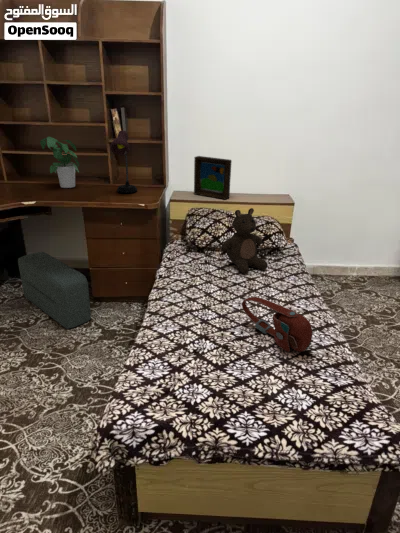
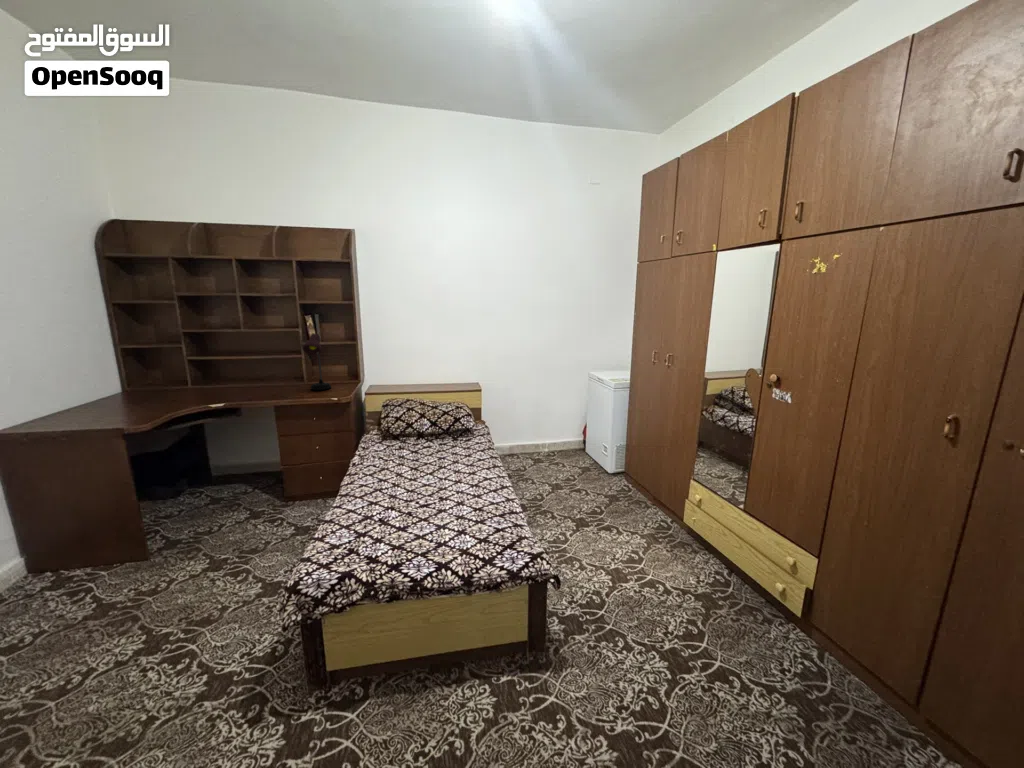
potted plant: present [40,137,79,188] -> none [229,341,271,389]
picture frame: present [194,156,232,199] -> none [388,353,423,391]
stuffed bear: present [221,208,268,274] -> none [412,395,456,454]
pouf: present [18,252,91,329] -> none [201,456,283,531]
handbag: present [242,297,312,352] -> none [424,467,481,510]

